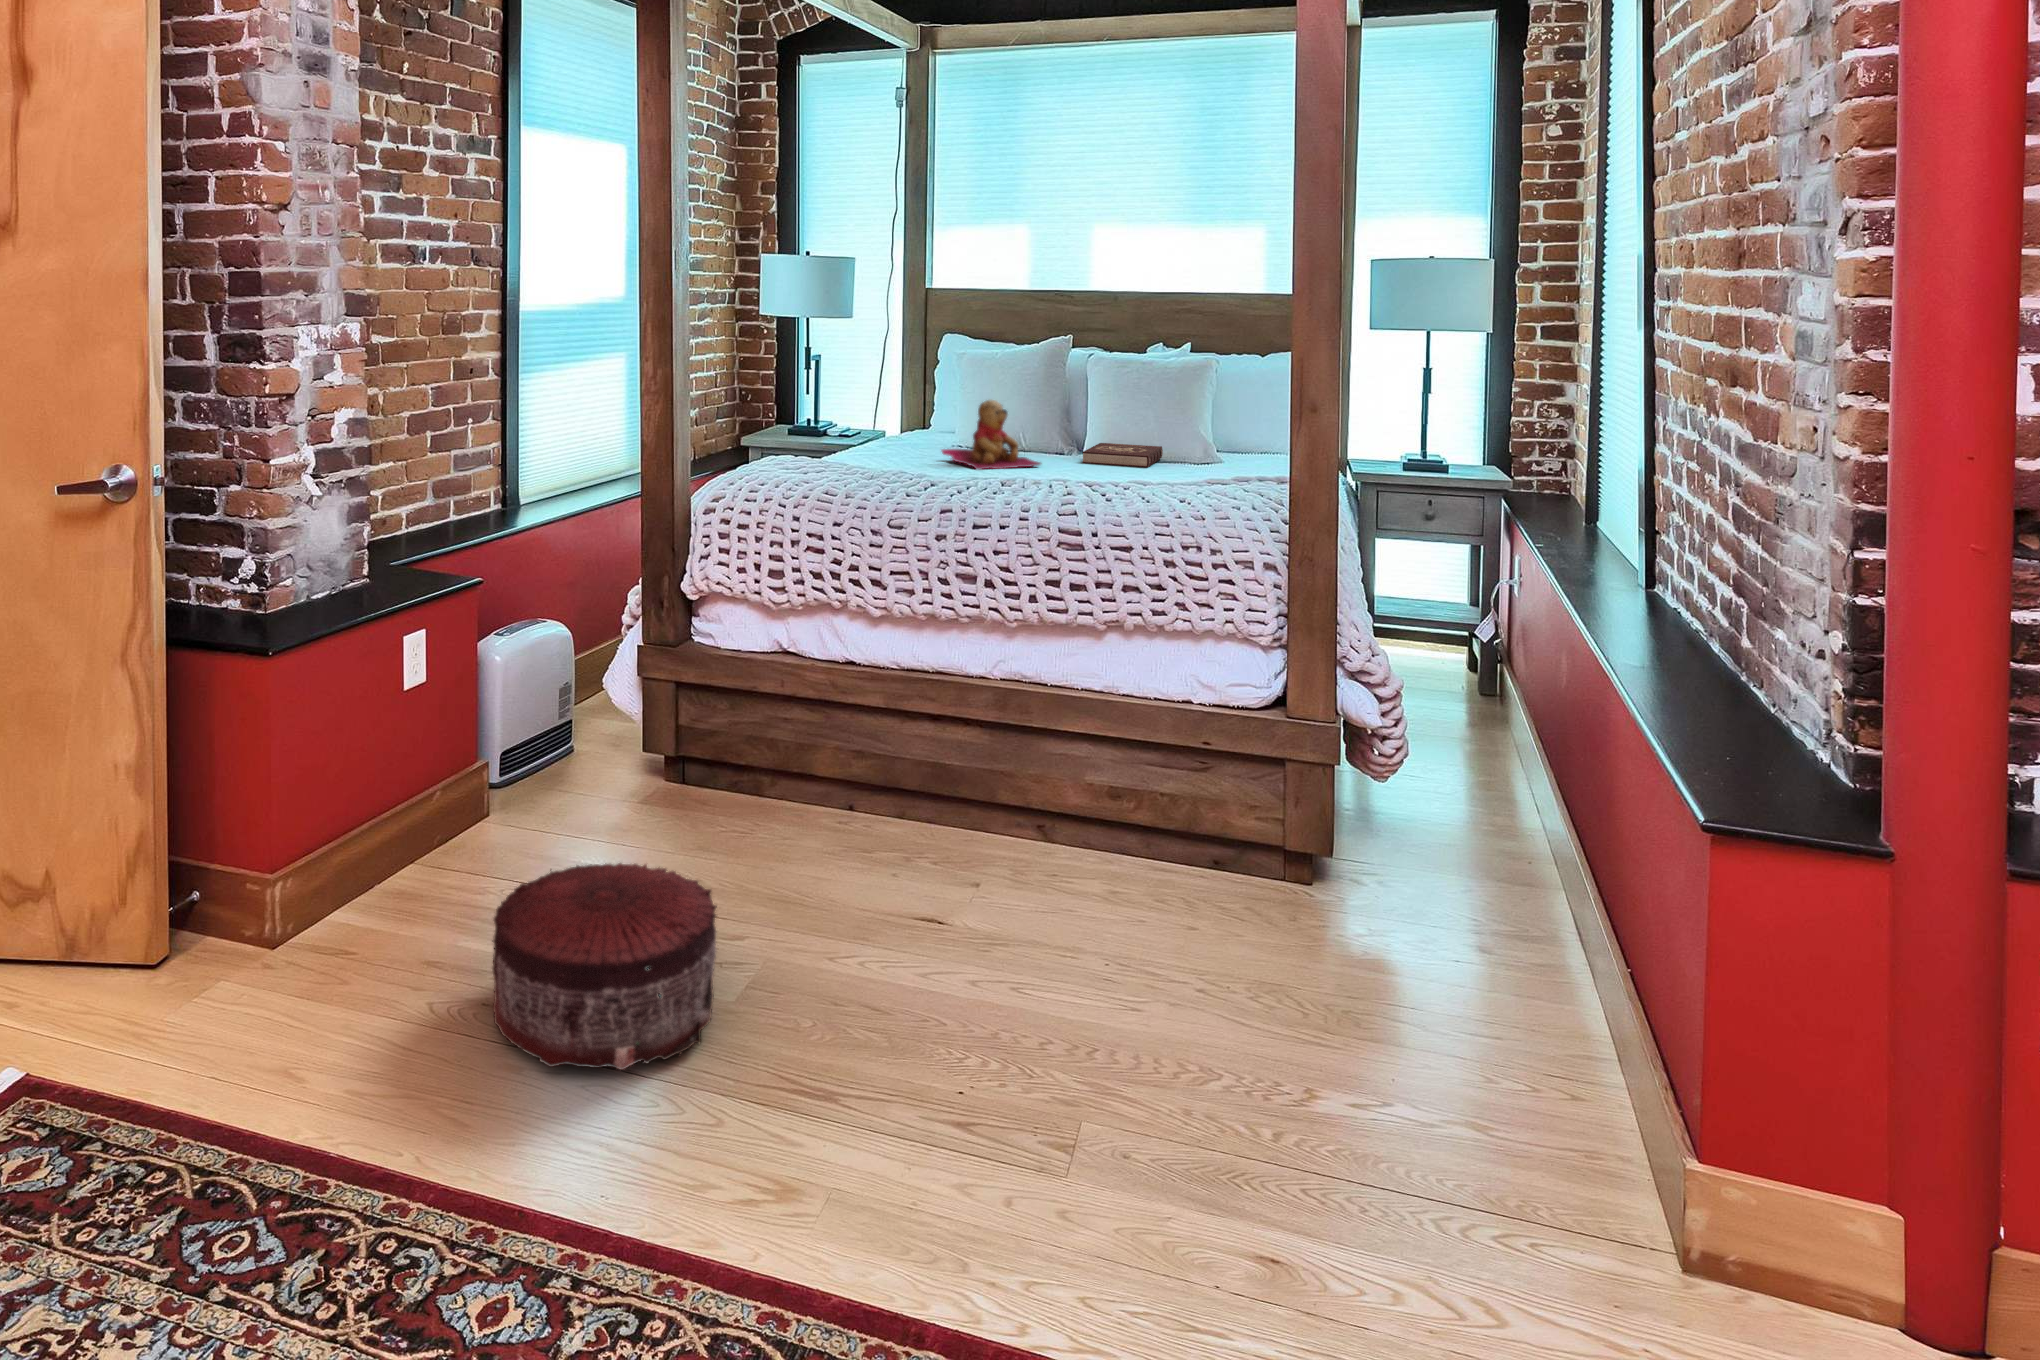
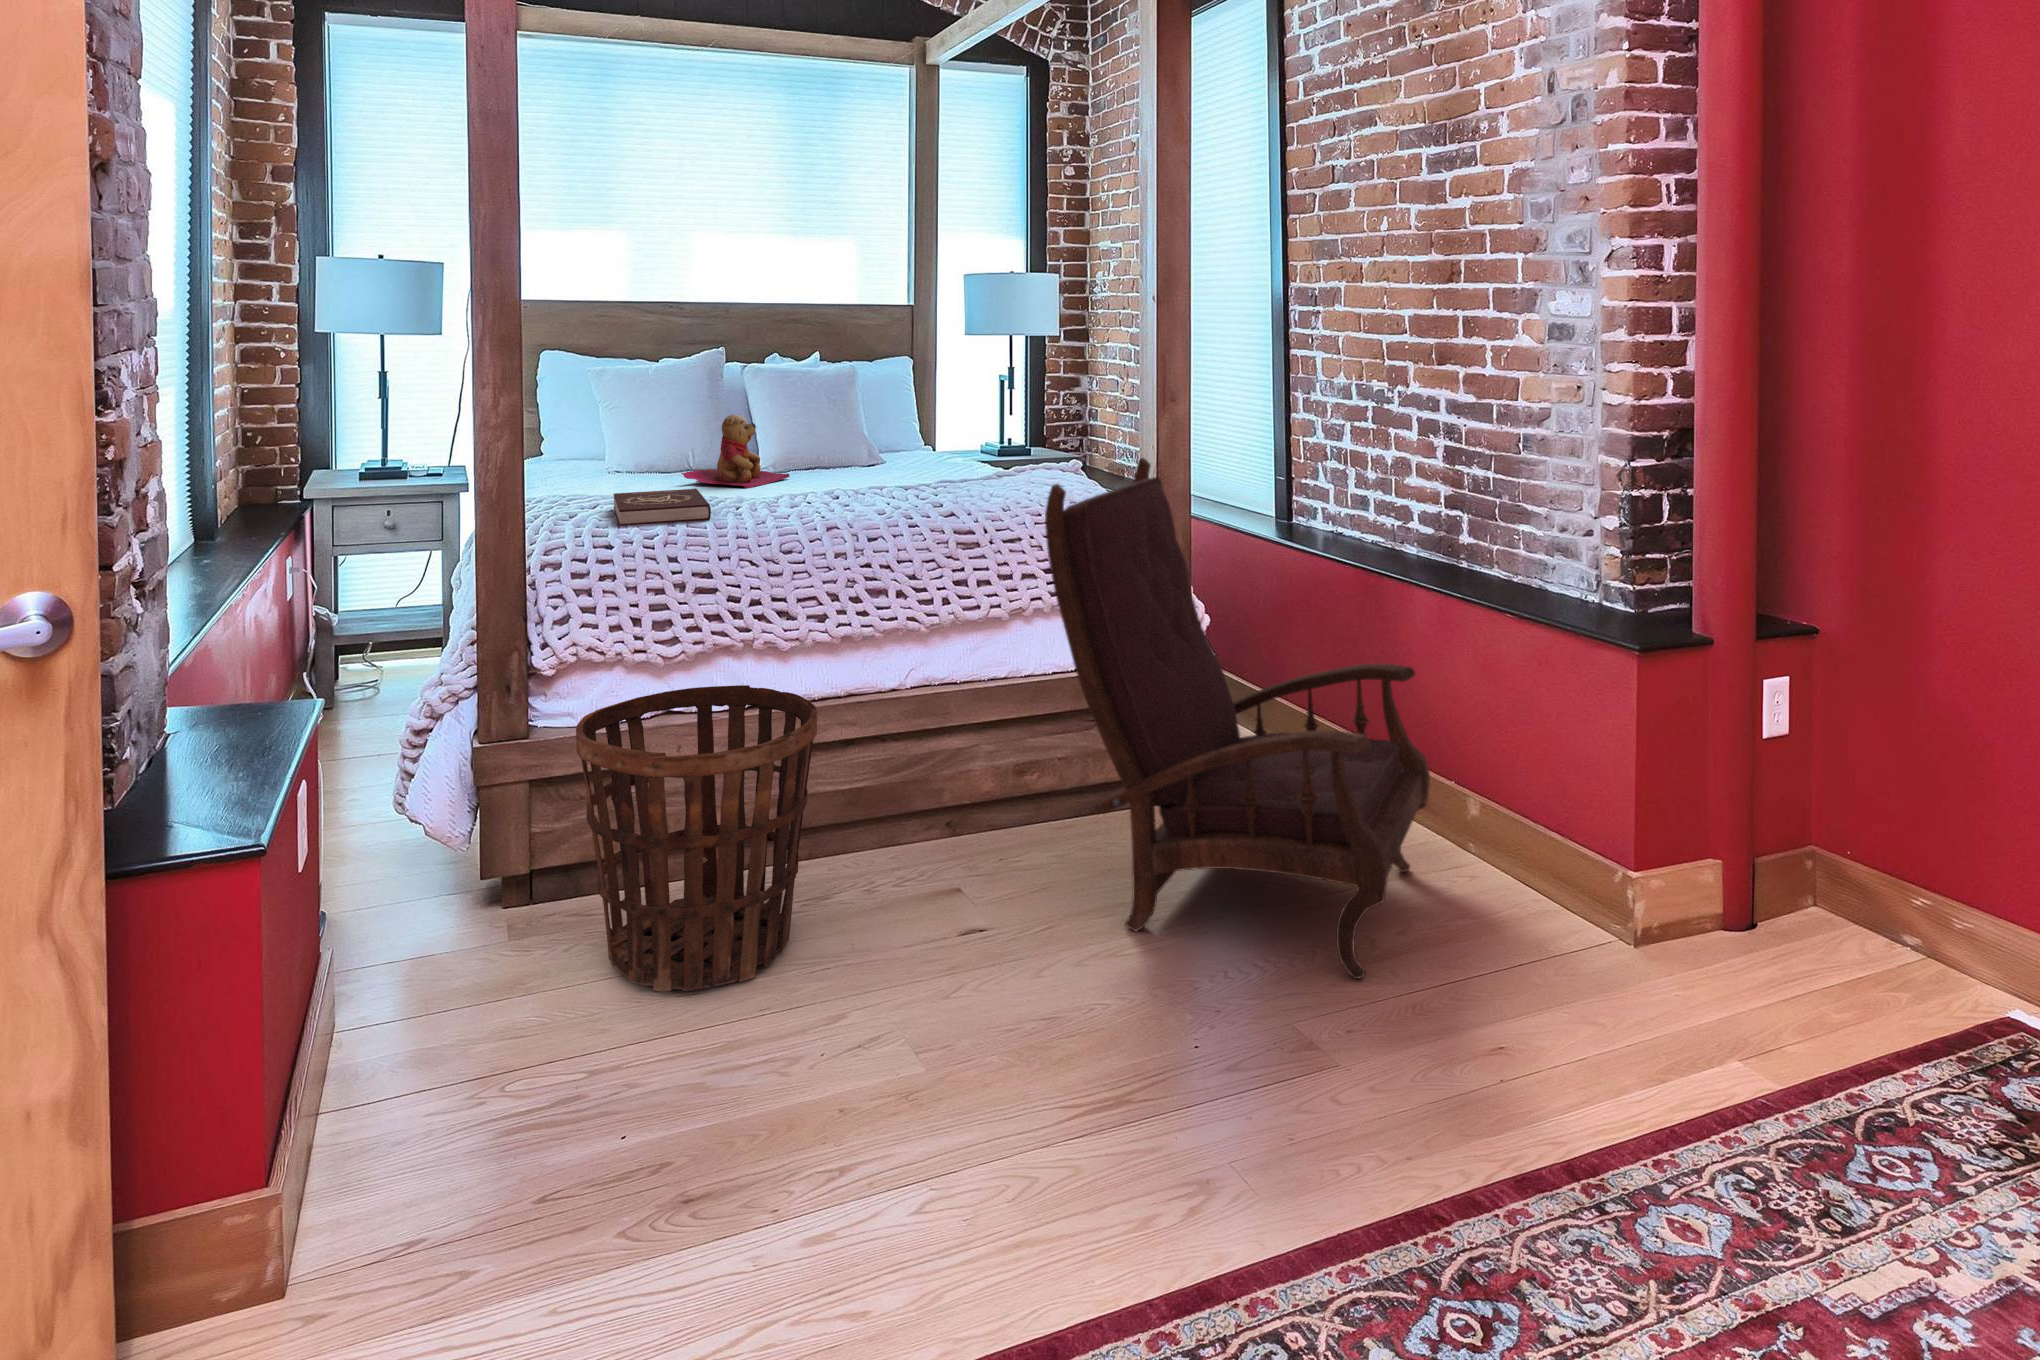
book: present [1083,443,1163,468] -> present [613,488,711,526]
armchair: none [1021,481,1516,1136] -> present [1045,458,1430,979]
basket: none [640,622,838,872] -> present [576,685,818,991]
pouf: present [492,863,717,1070] -> none [696,974,985,1252]

